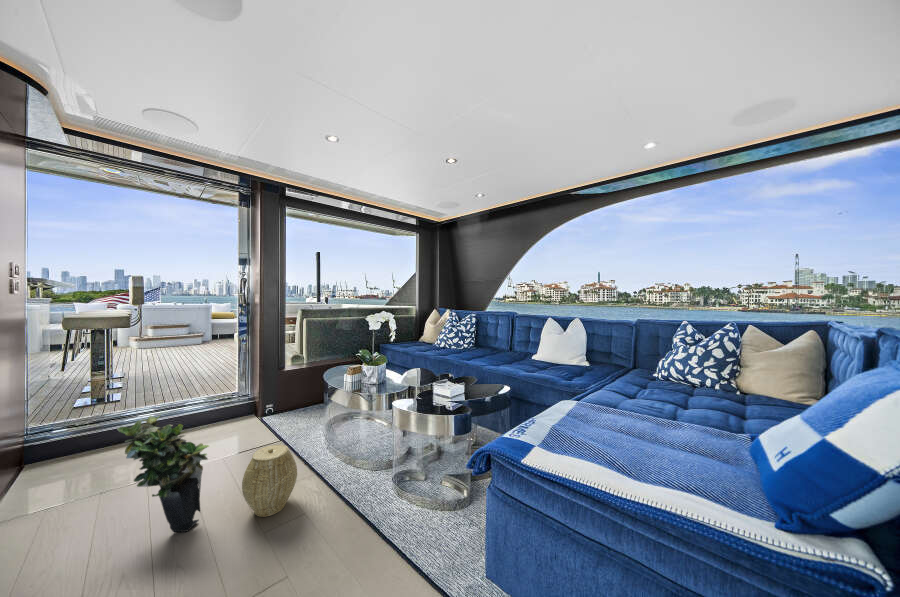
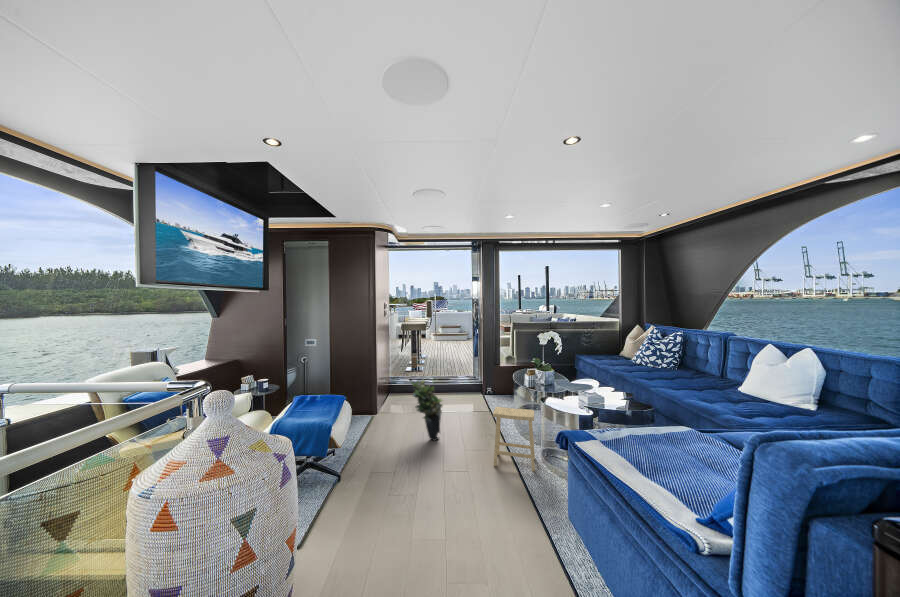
footstool: none [323,420,391,527] -> present [493,407,535,472]
woven basket: present [242,445,297,517] -> none [456,409,484,449]

